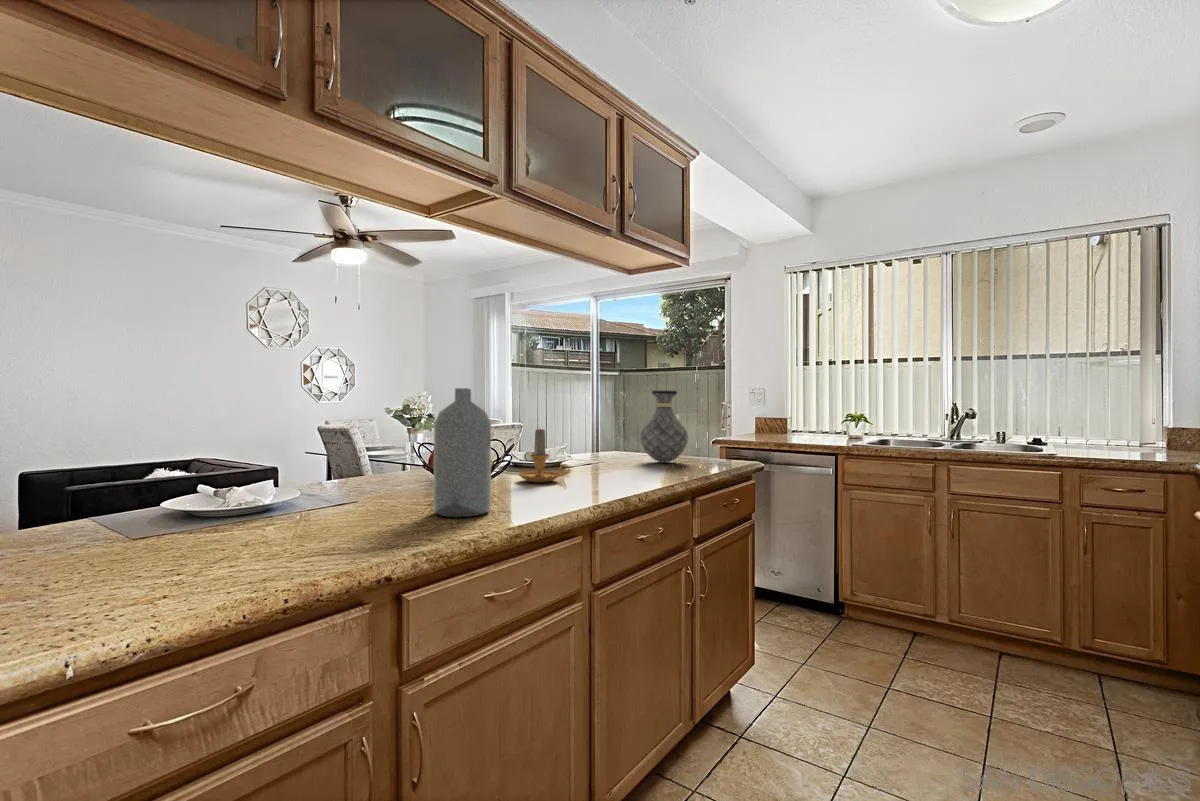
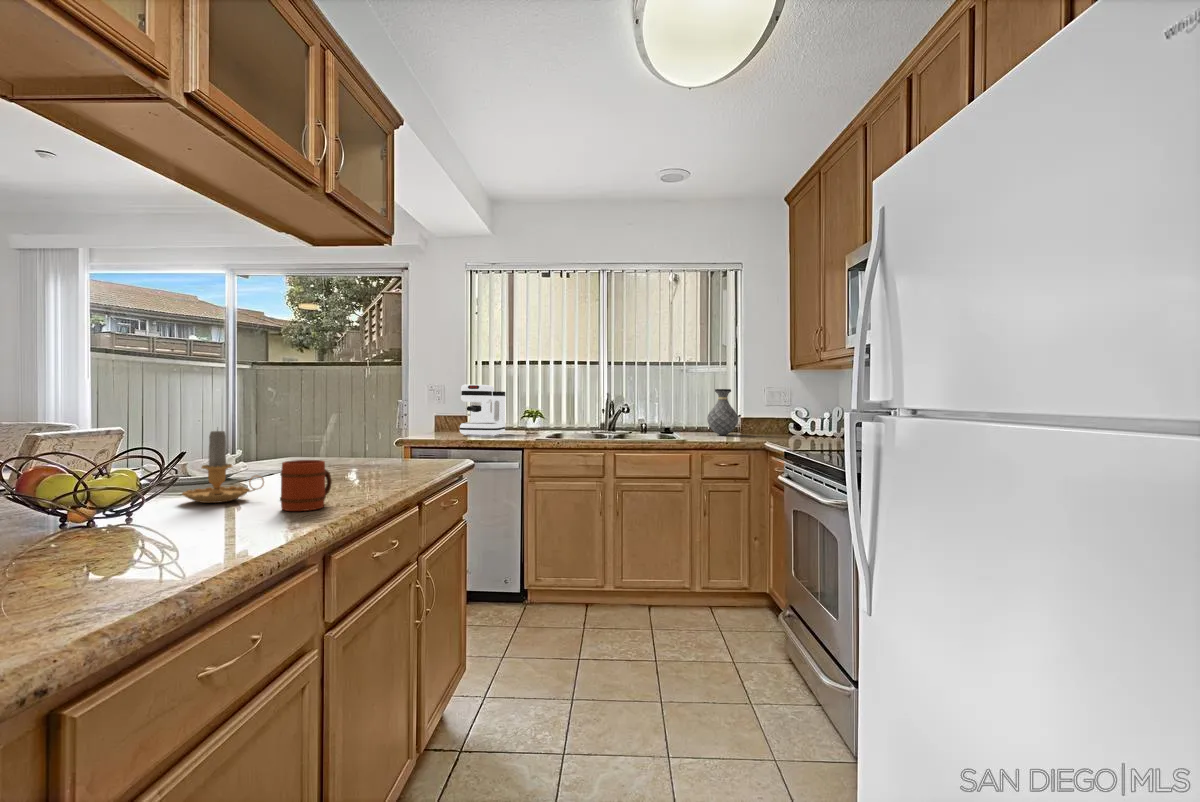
coffee maker: none [777,387,827,439] -> present [460,385,505,436]
bottle: present [434,388,491,517] -> none [67,369,178,568]
vase: present [640,391,688,463] -> present [707,389,738,435]
mug: none [573,454,611,494] -> present [280,460,332,511]

